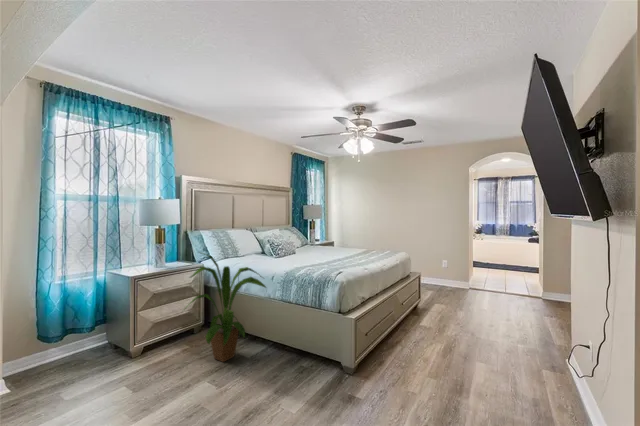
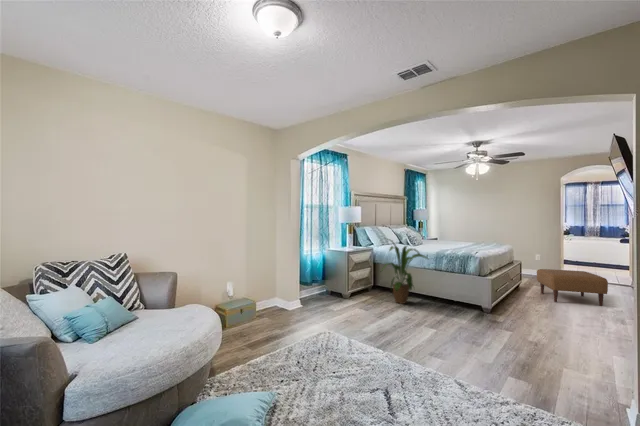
ottoman: none [435,286,517,340] -> present [537,269,608,306]

